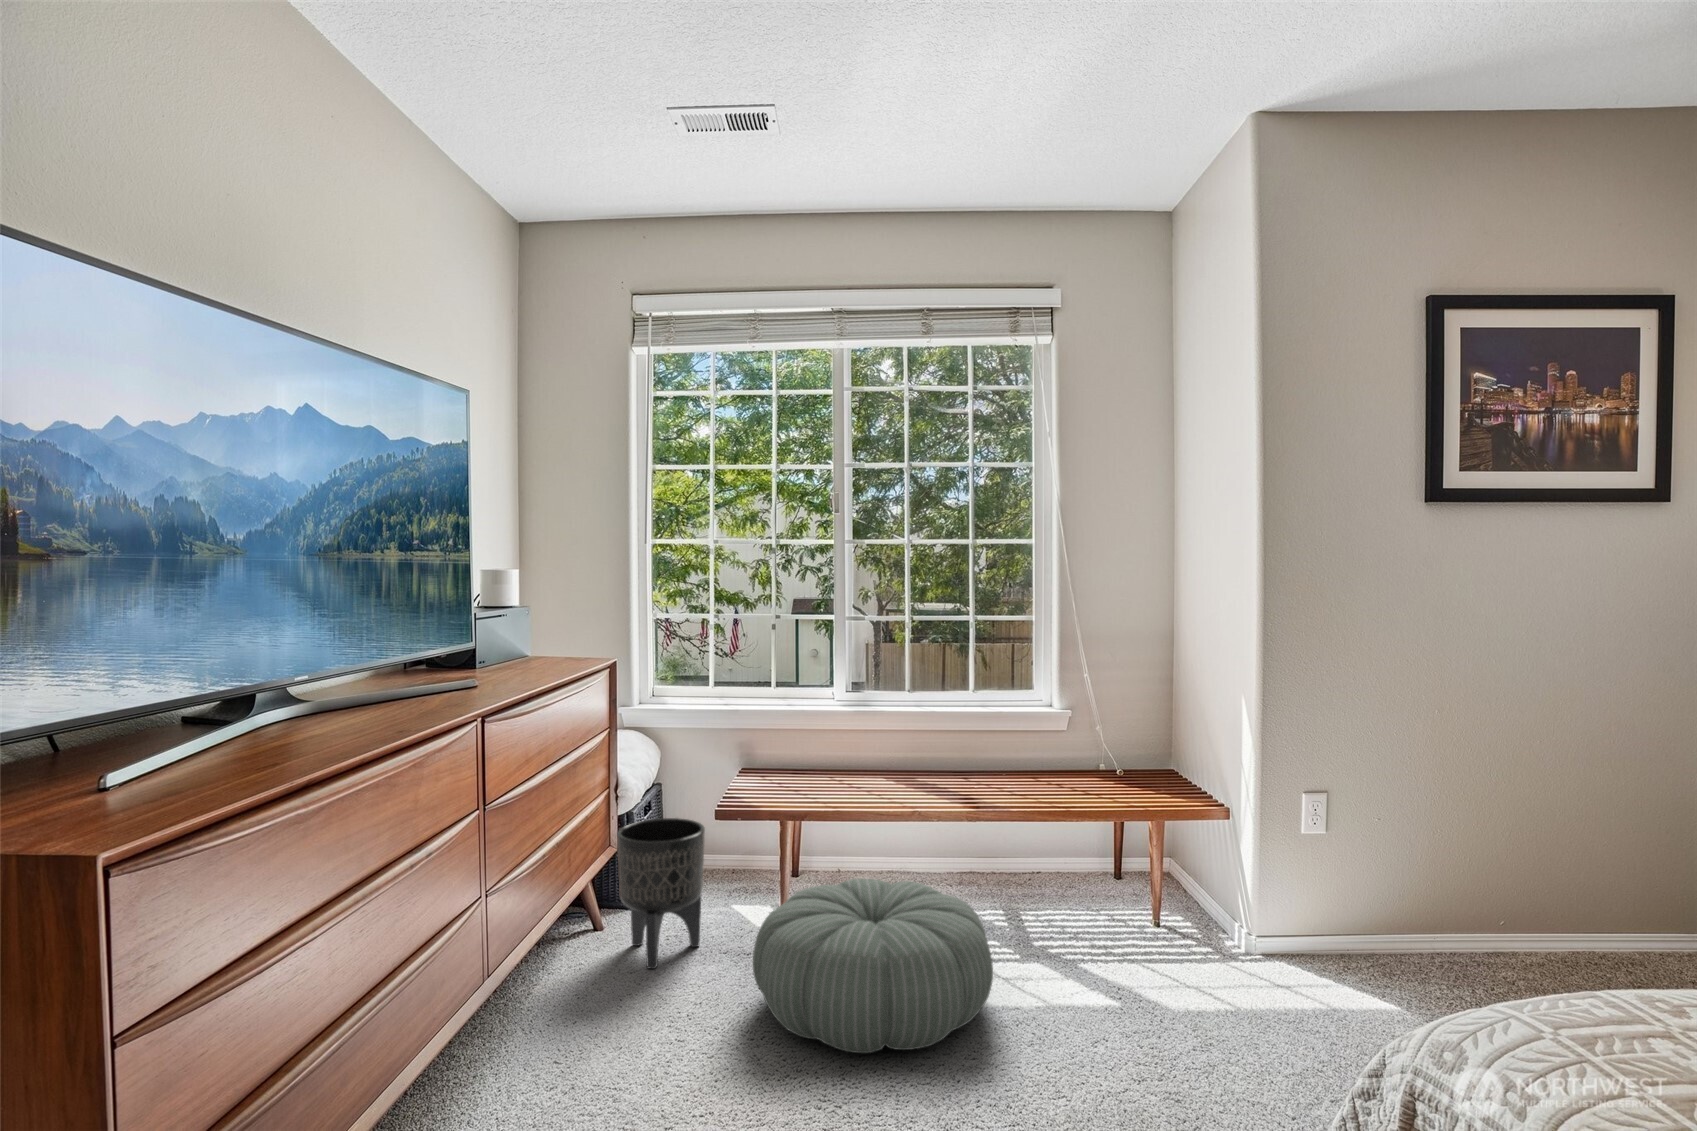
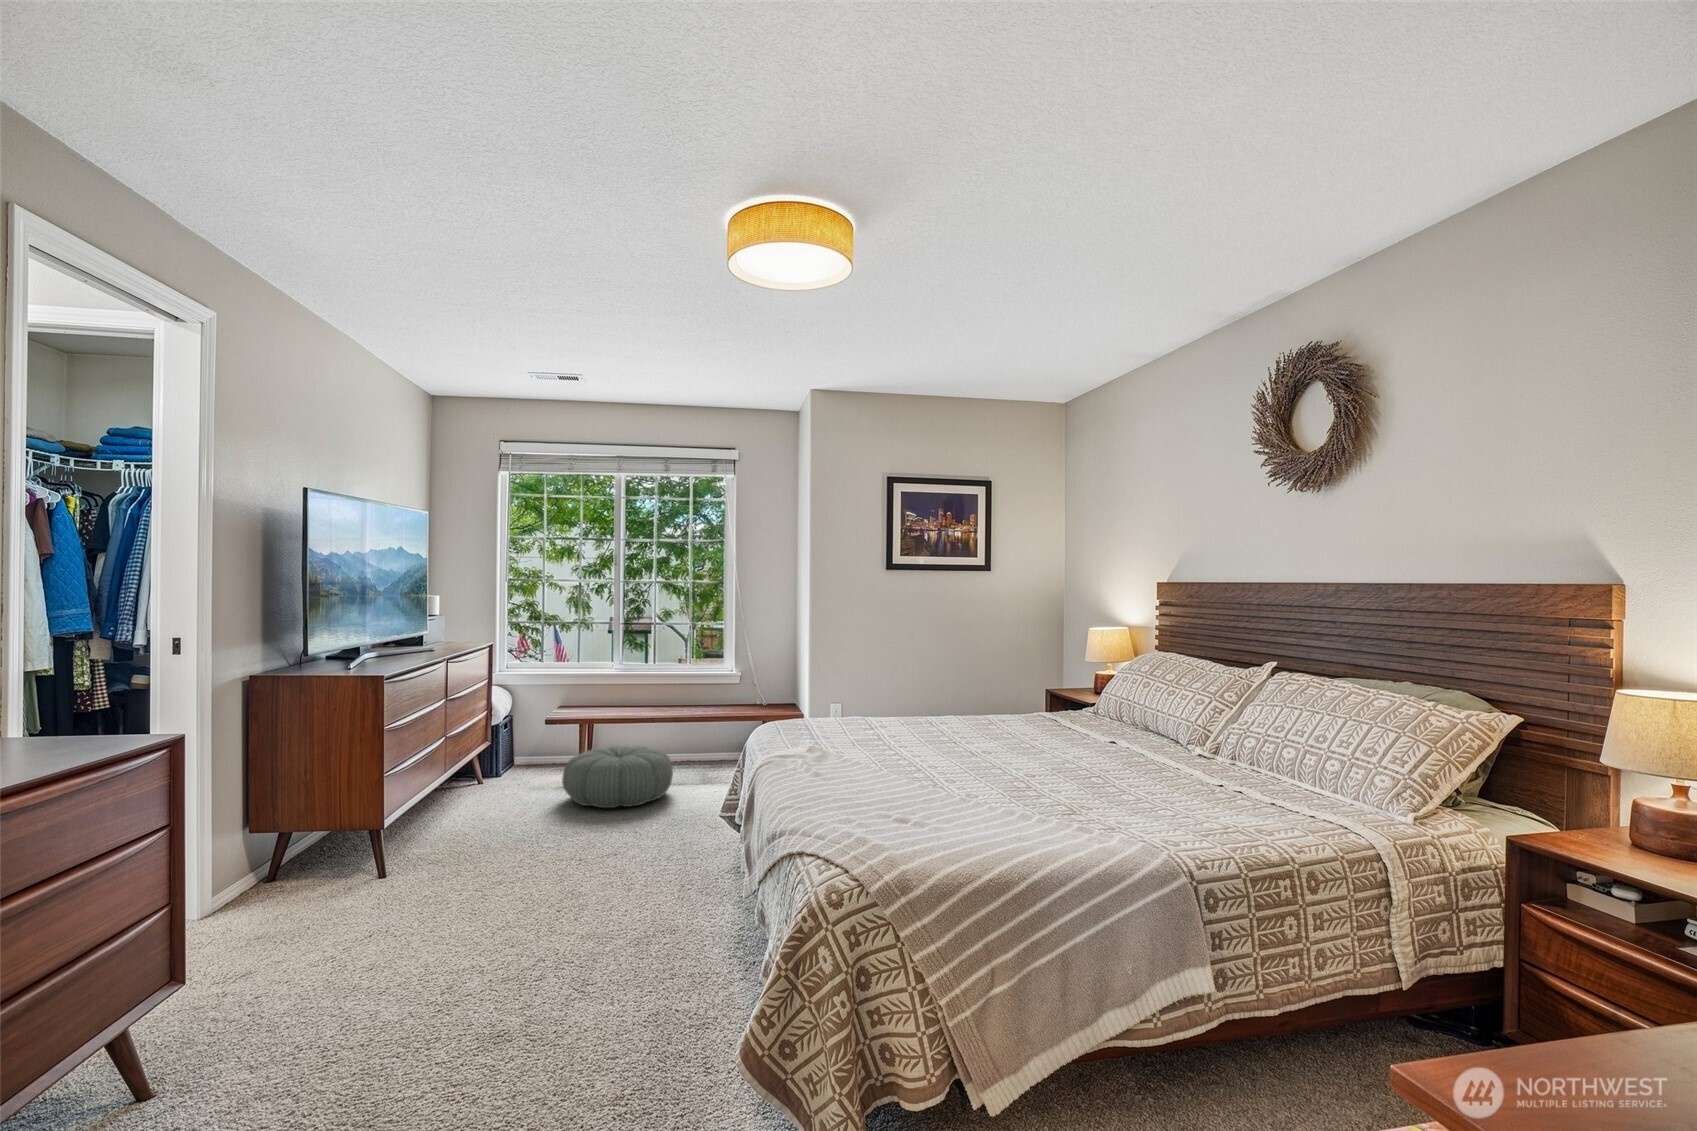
planter: present [617,818,705,969] -> none [493,725,539,794]

